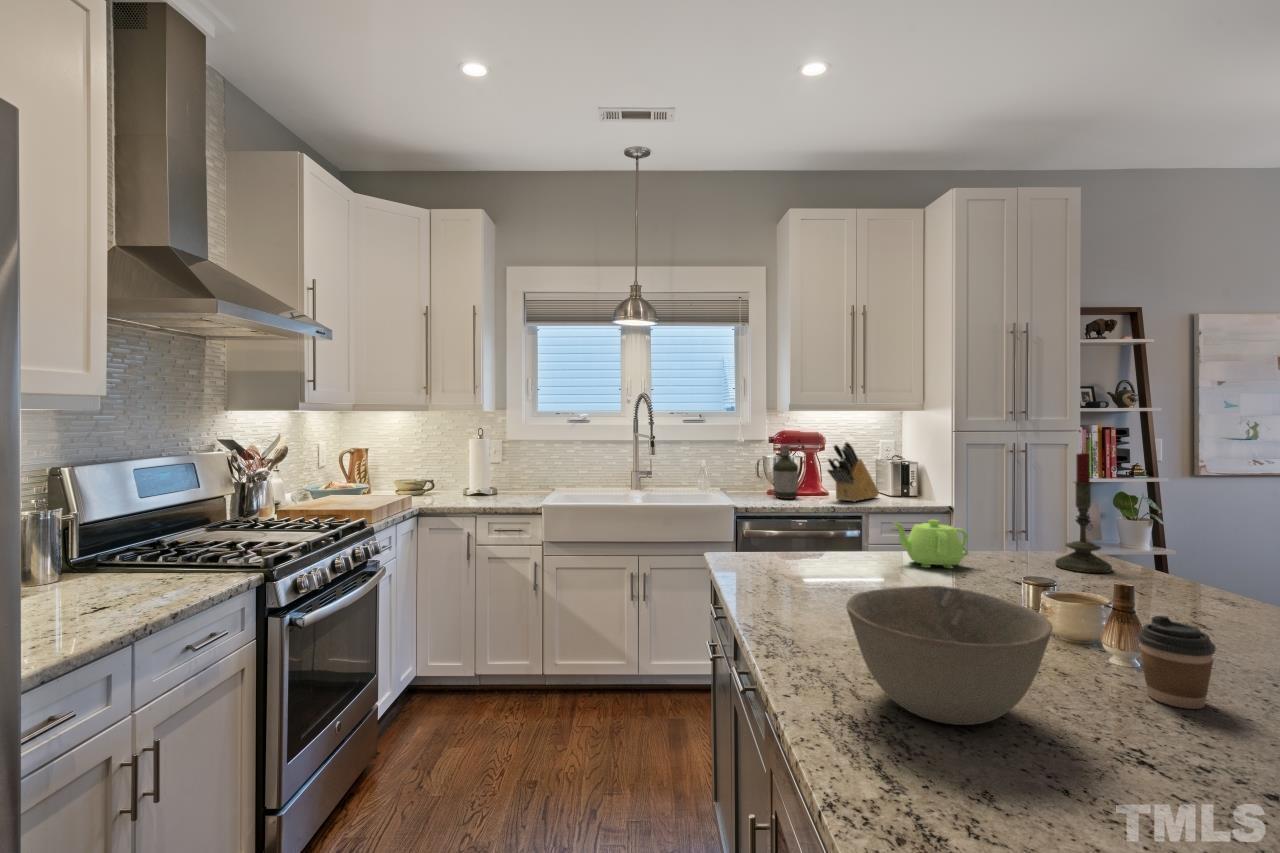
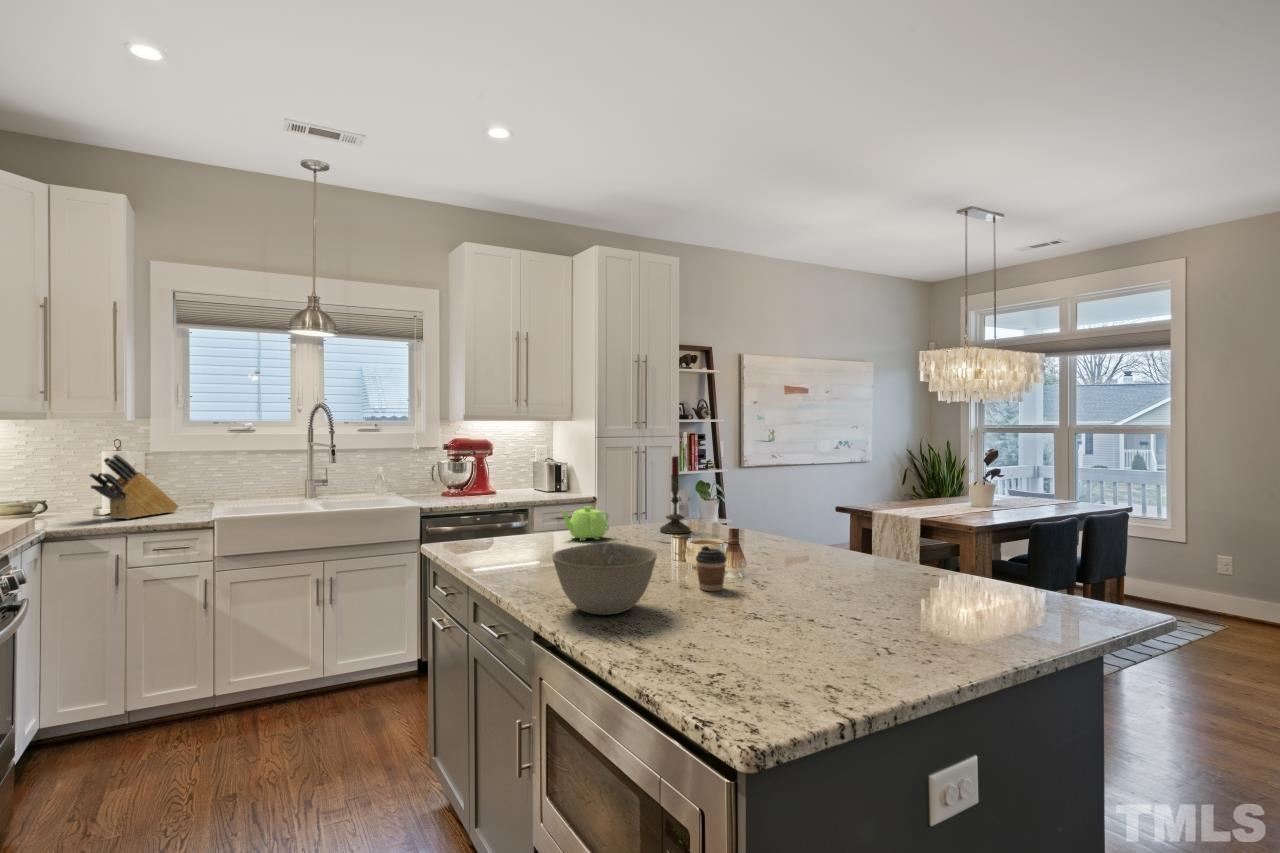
knife block: present [828,442,879,502] -> present [90,454,178,519]
bottle: present [773,446,798,499] -> none [450,452,473,499]

